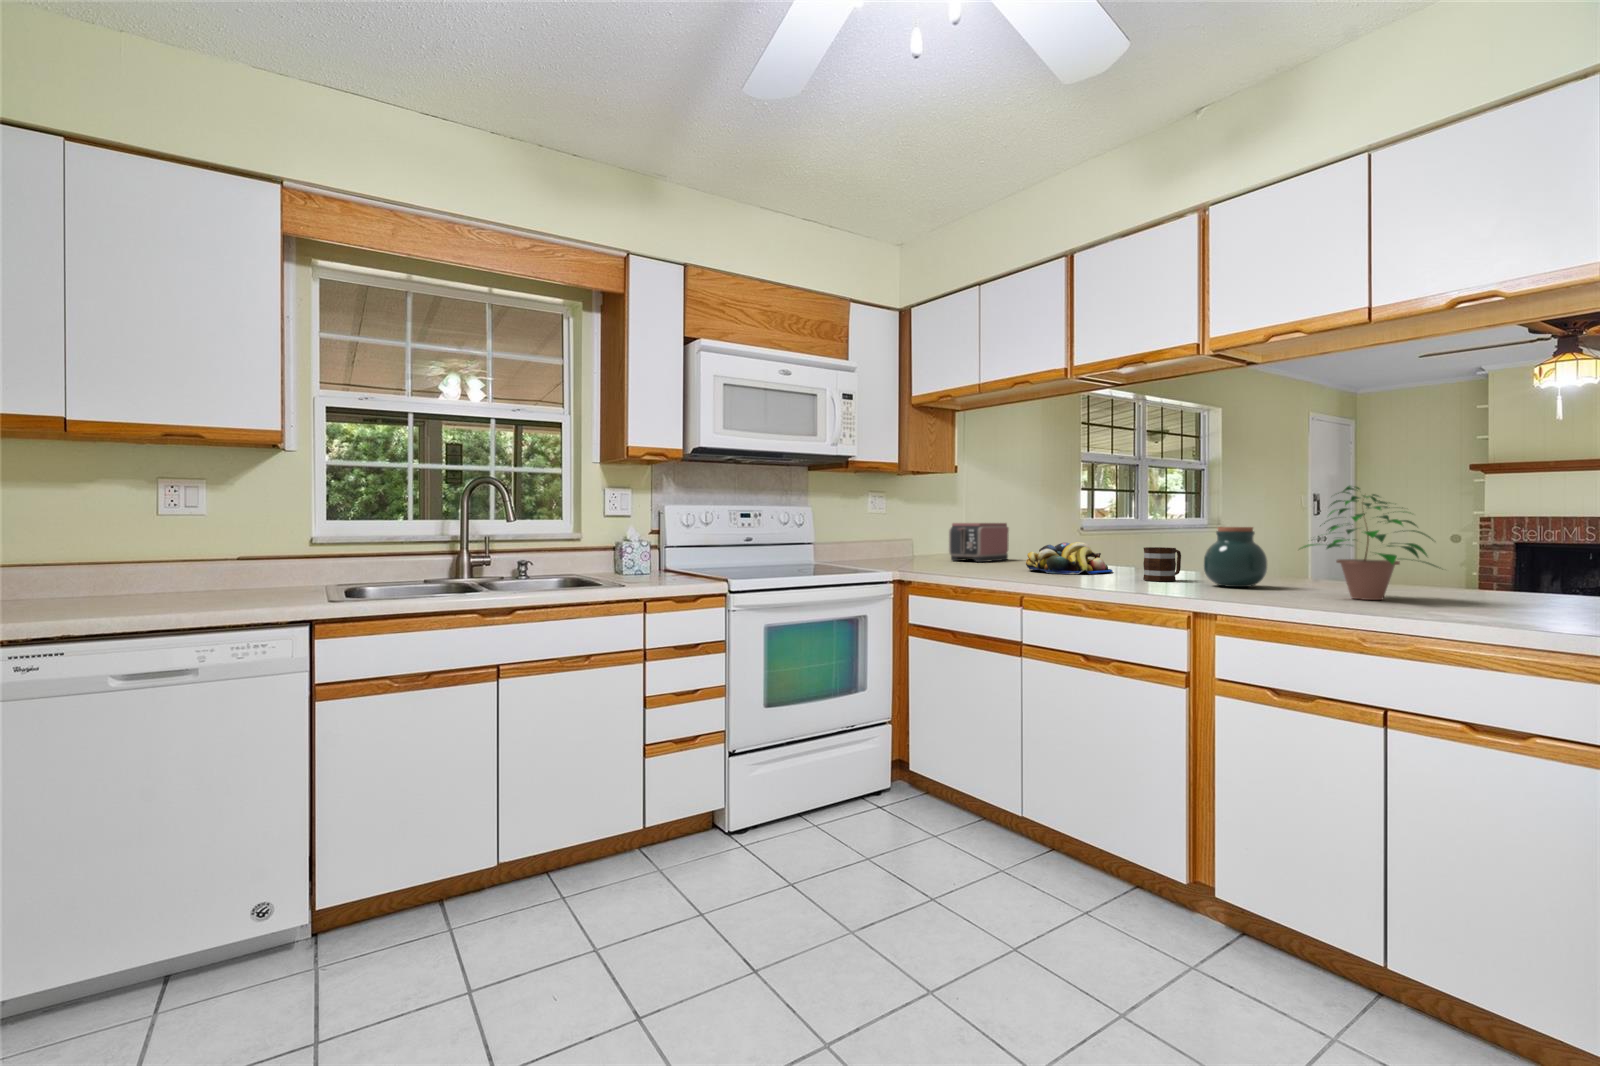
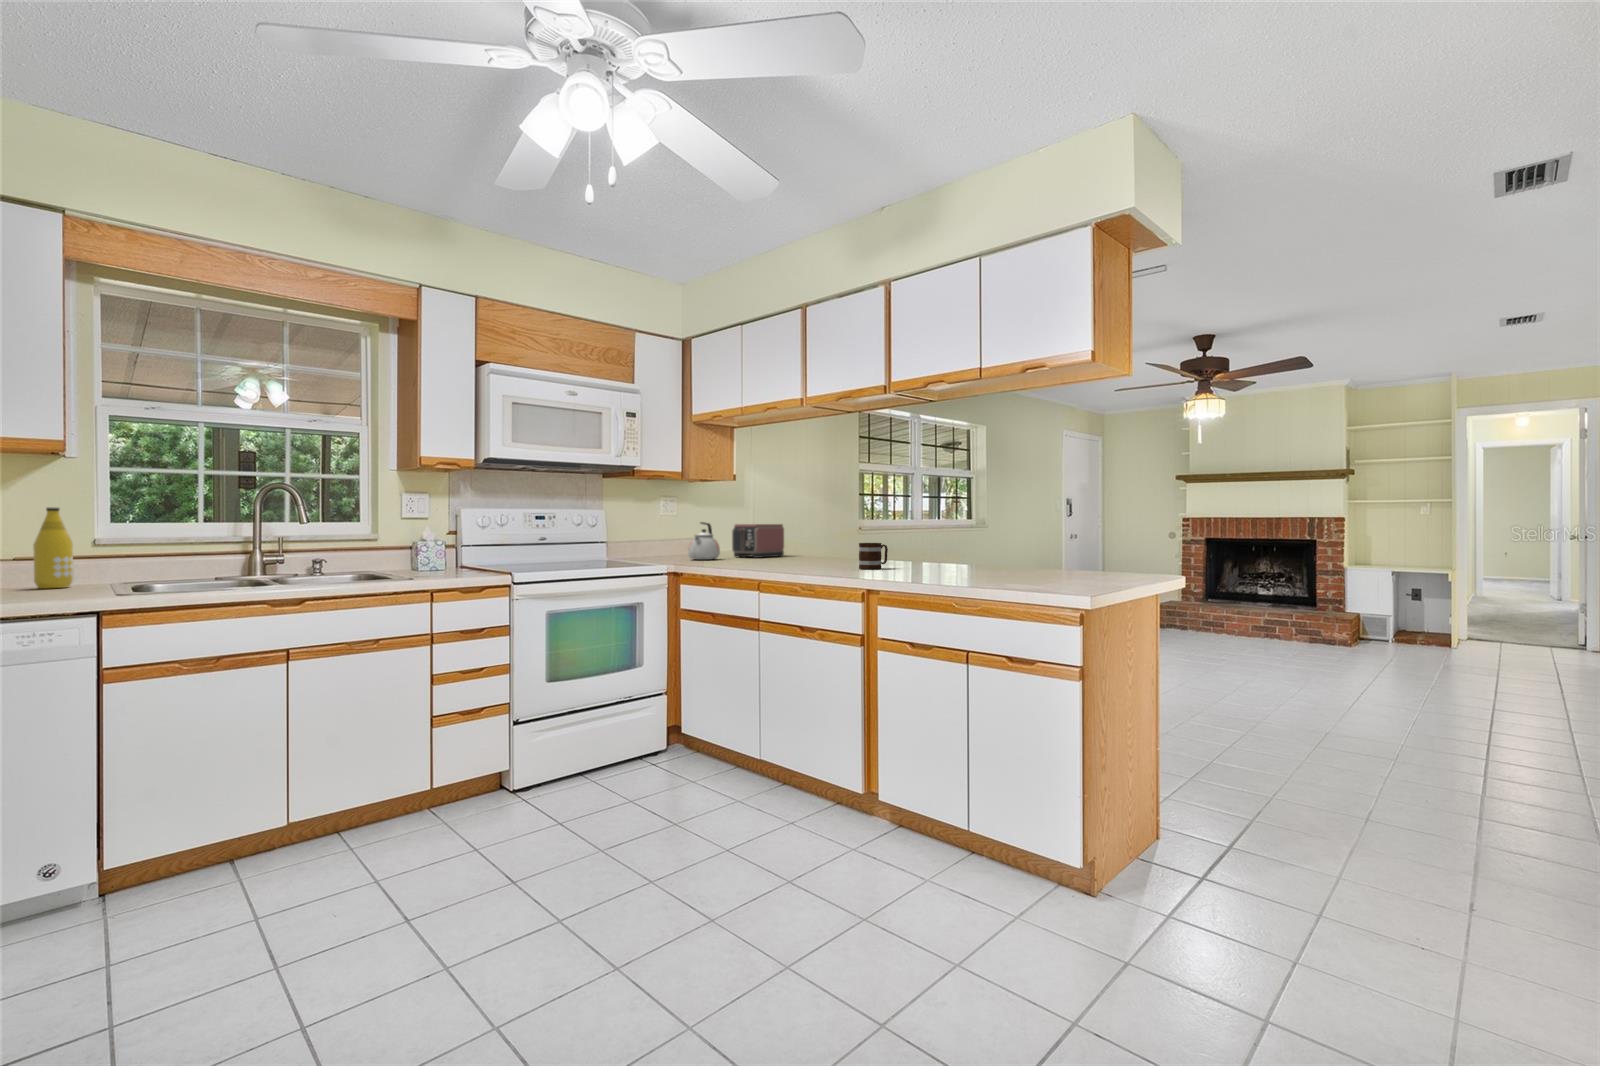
potted plant: present [1302,486,1437,600] -> none [939,496,1032,578]
bottle: none [256,504,293,590] -> present [33,508,73,588]
kettle: none [902,520,940,564] -> present [688,522,720,560]
jar: present [1204,527,1267,587] -> none [894,526,936,572]
fruit bowl: present [1026,542,1112,574] -> none [782,540,849,565]

